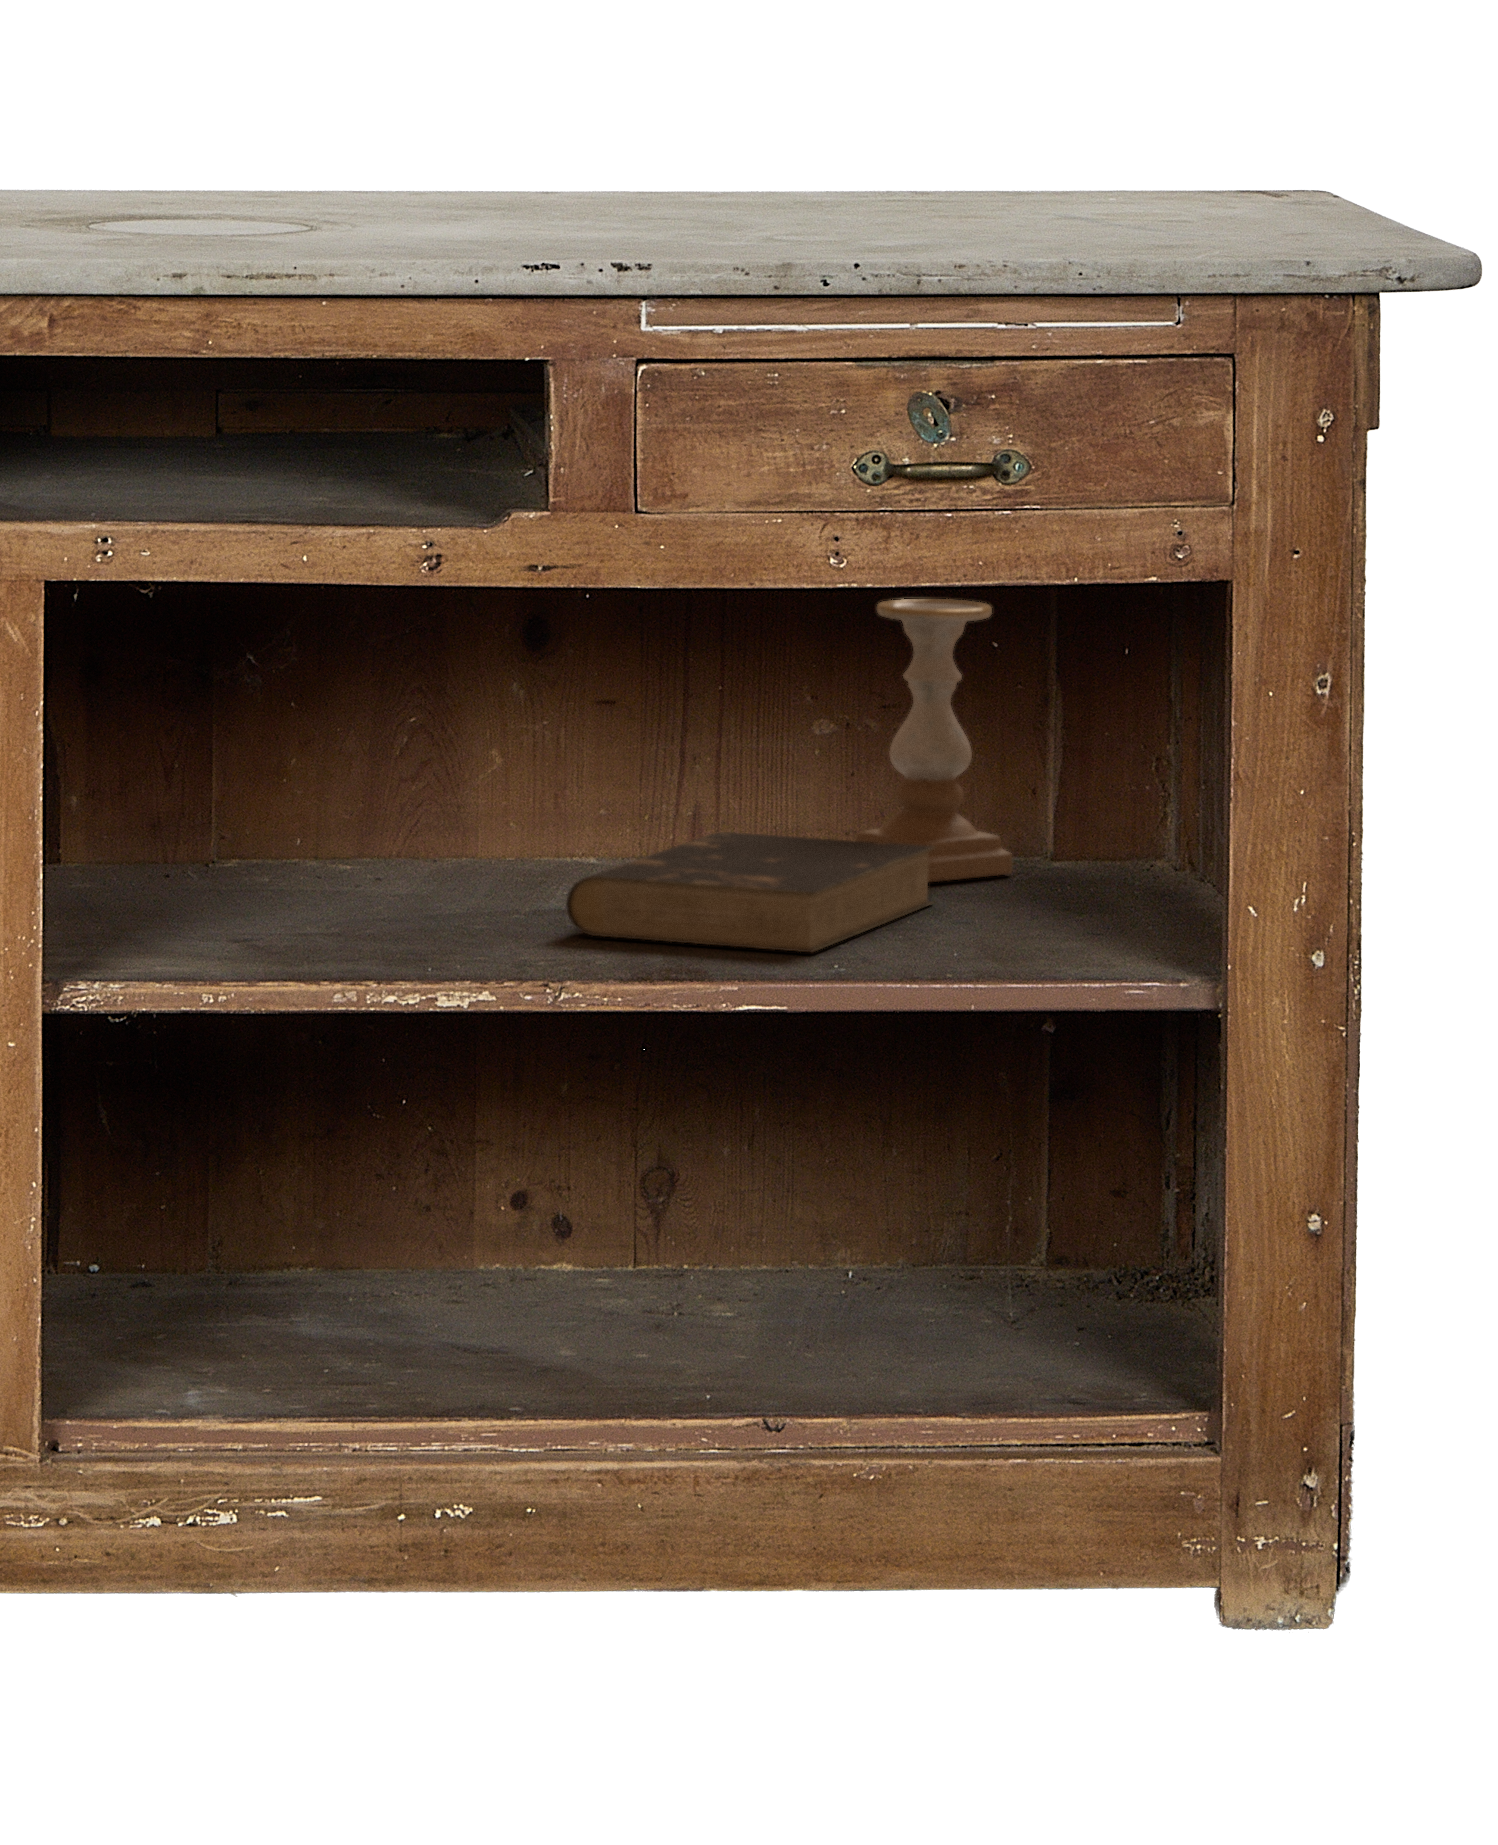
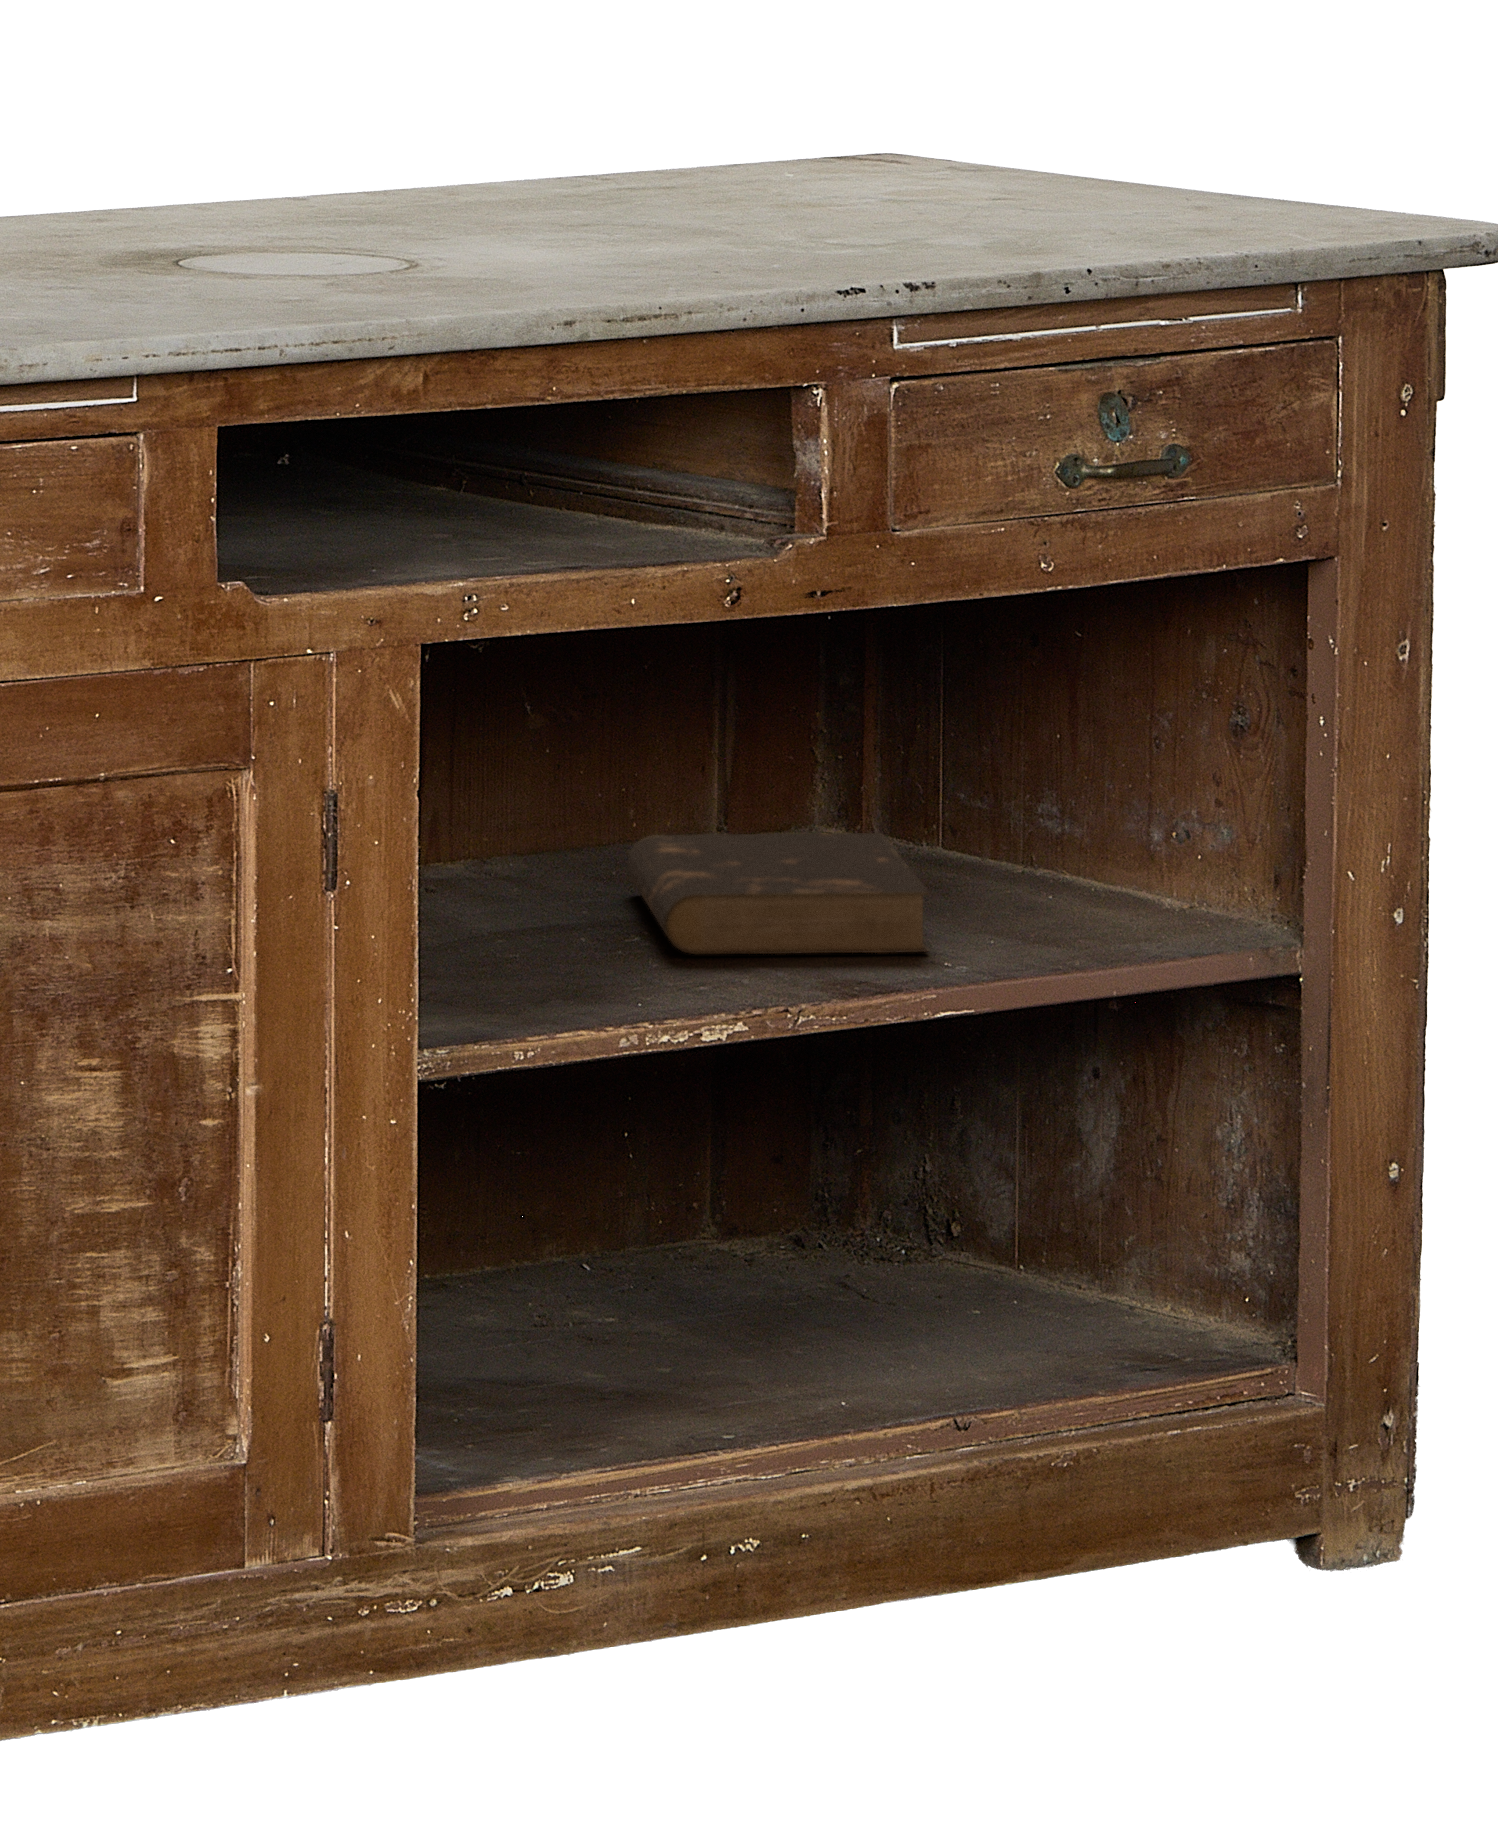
candle holder: present [856,599,1012,882] -> none [704,580,861,869]

